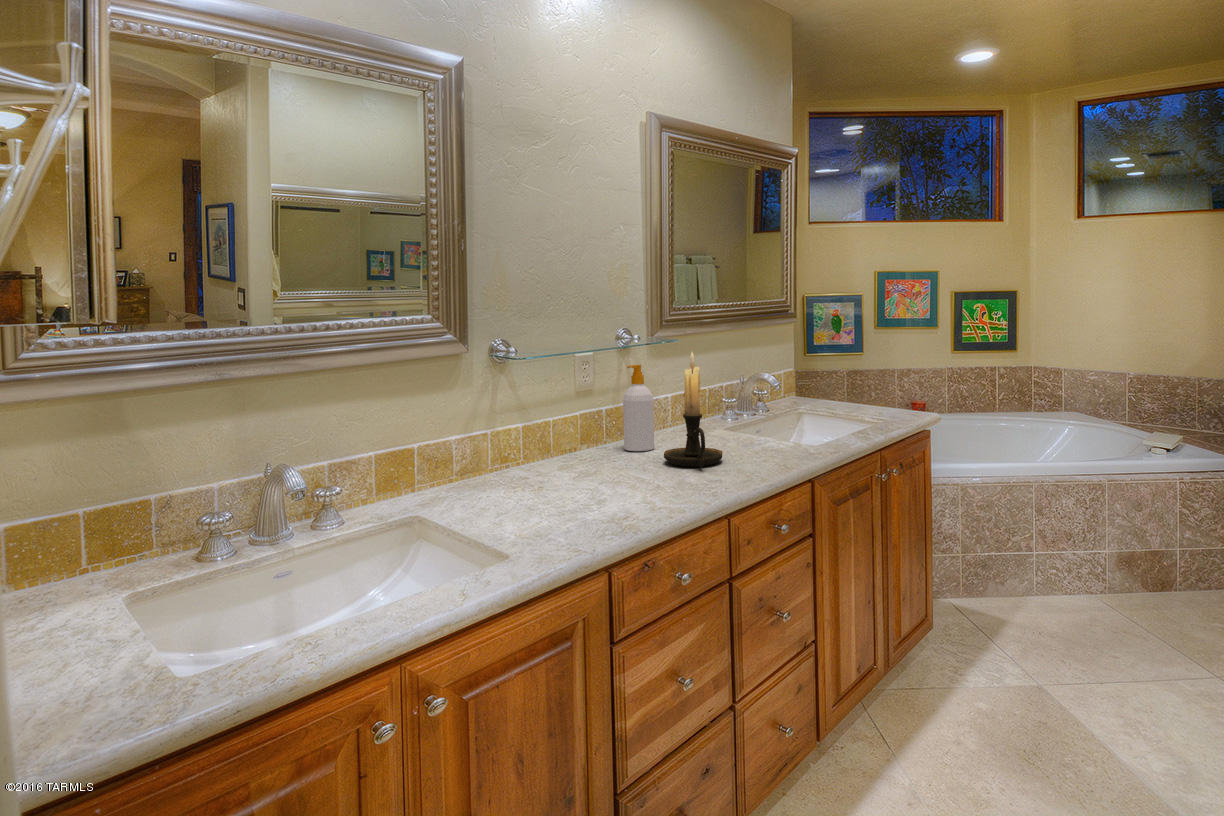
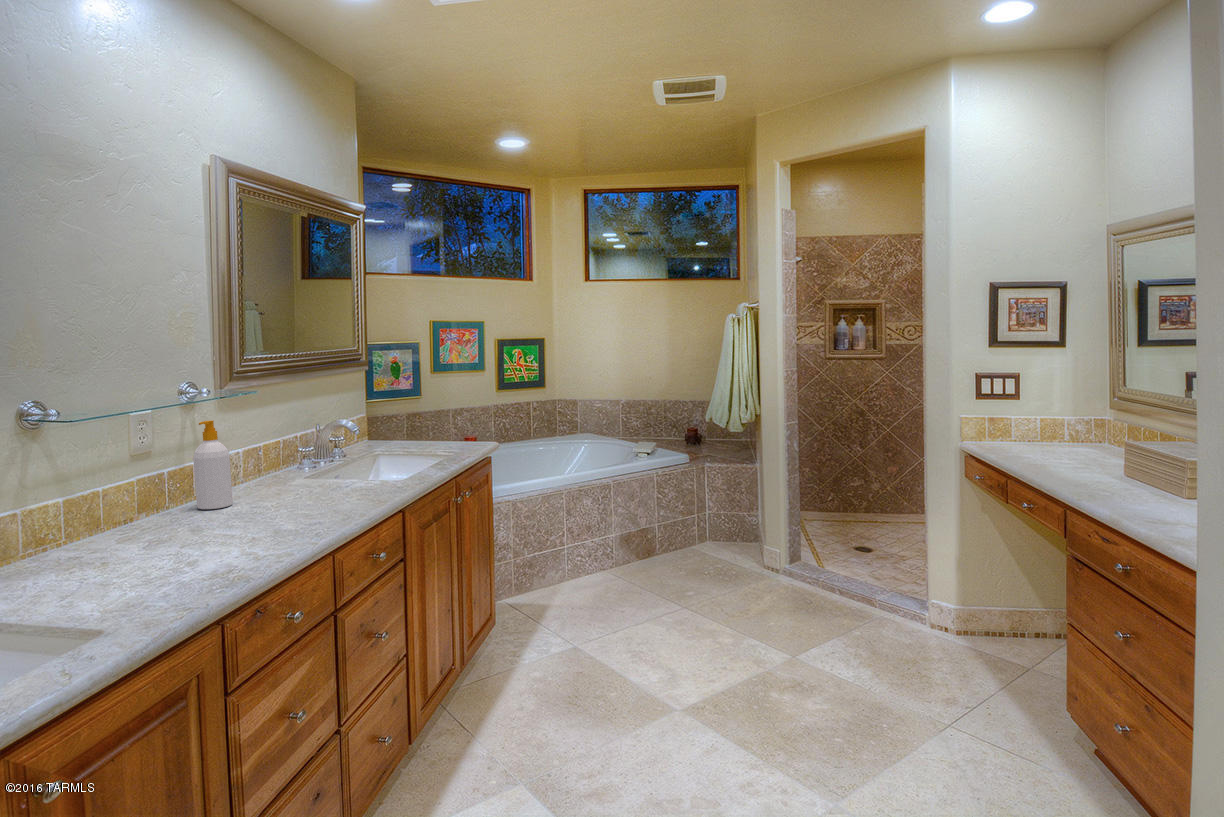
candle holder: present [664,352,722,467] -> none [249,406,311,517]

